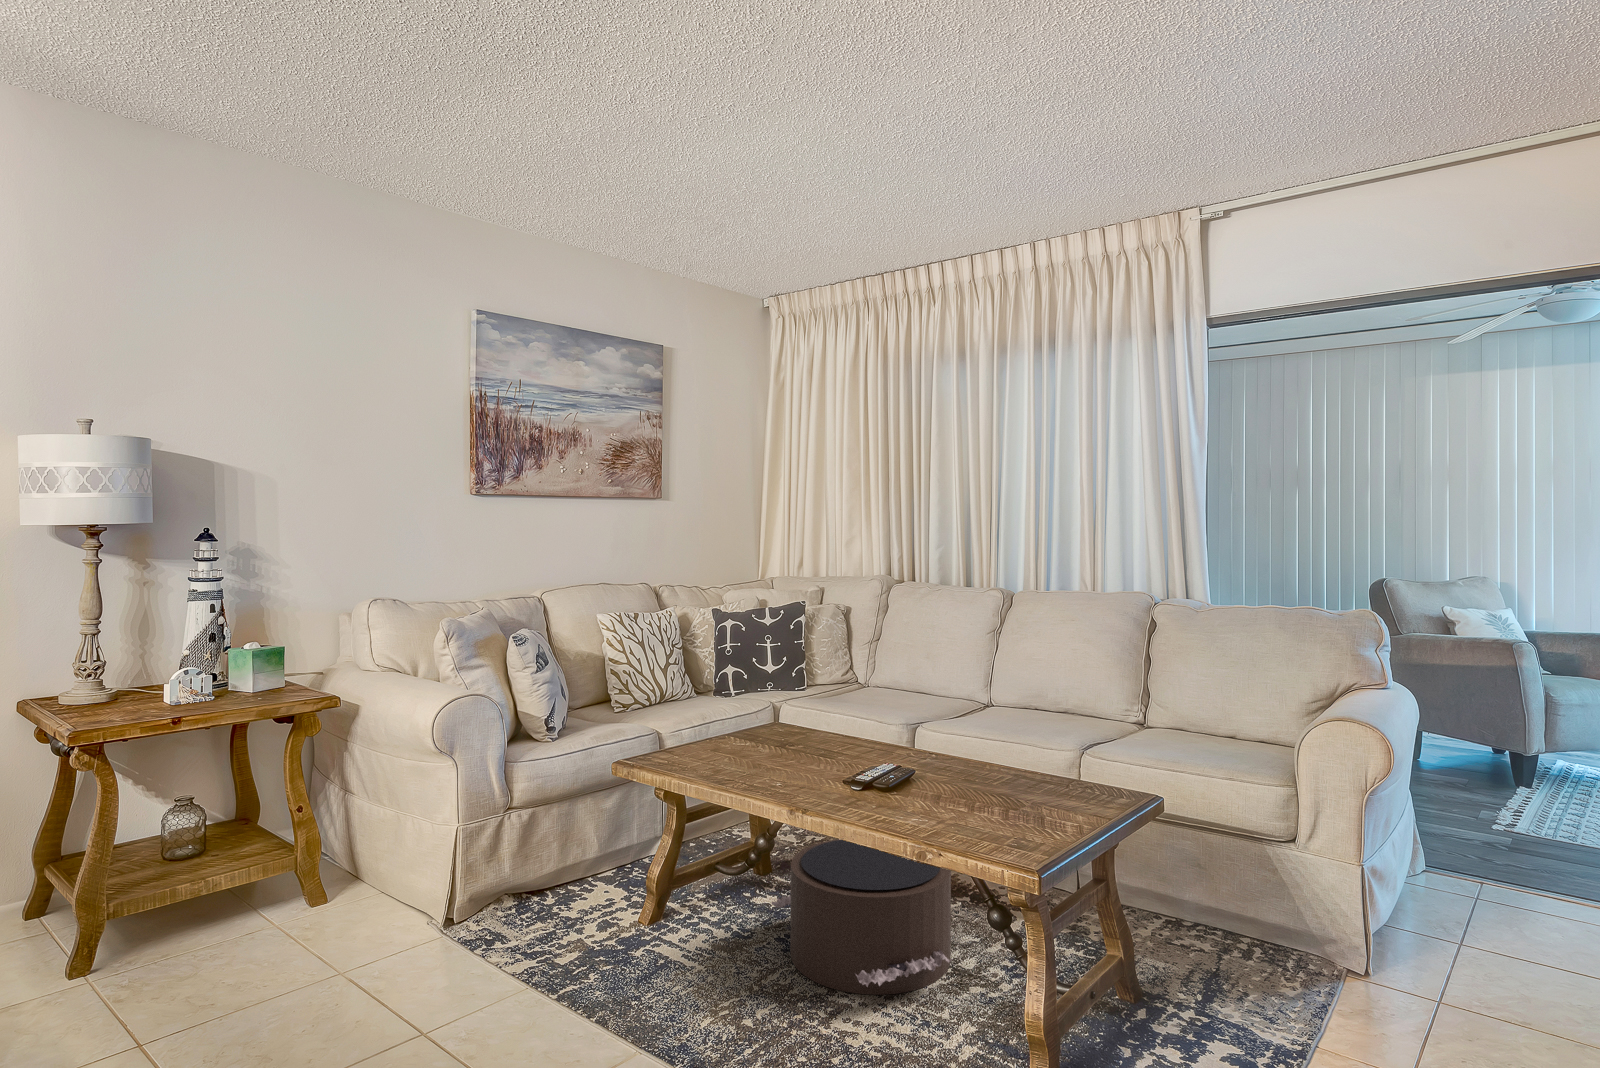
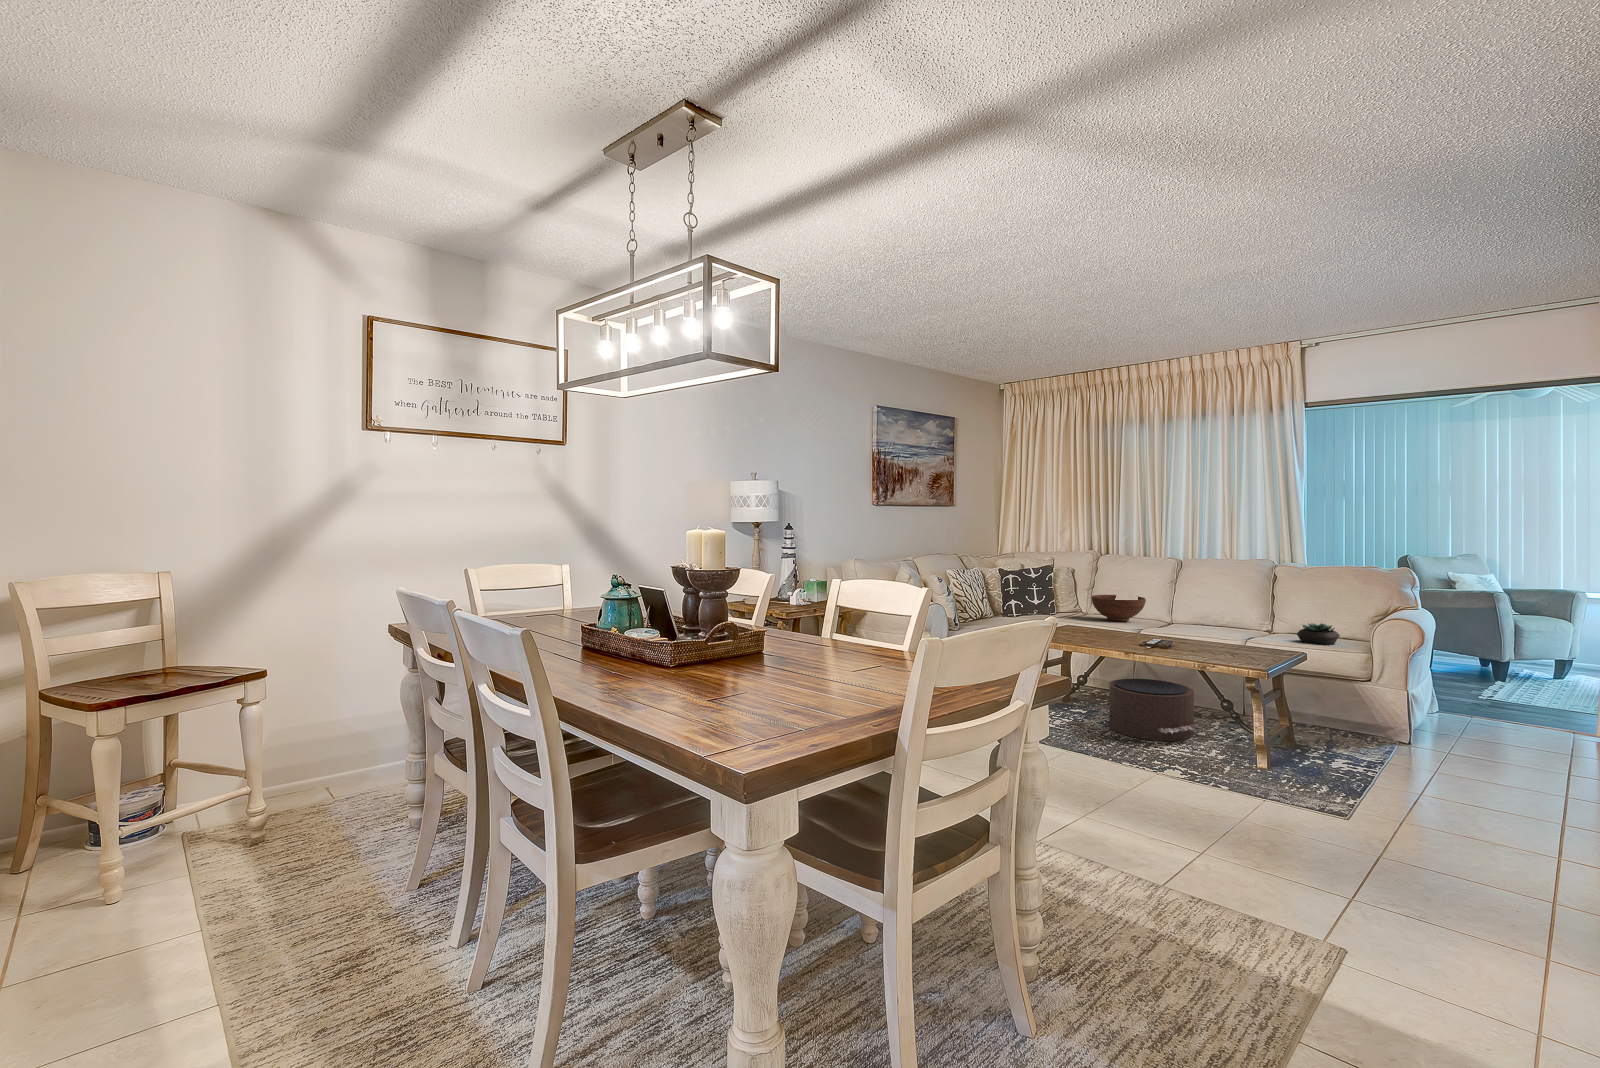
fruit bowl: none [858,653,947,702] -> present [1091,595,1146,621]
succulent plant: none [1175,713,1251,759] -> present [1297,623,1340,645]

